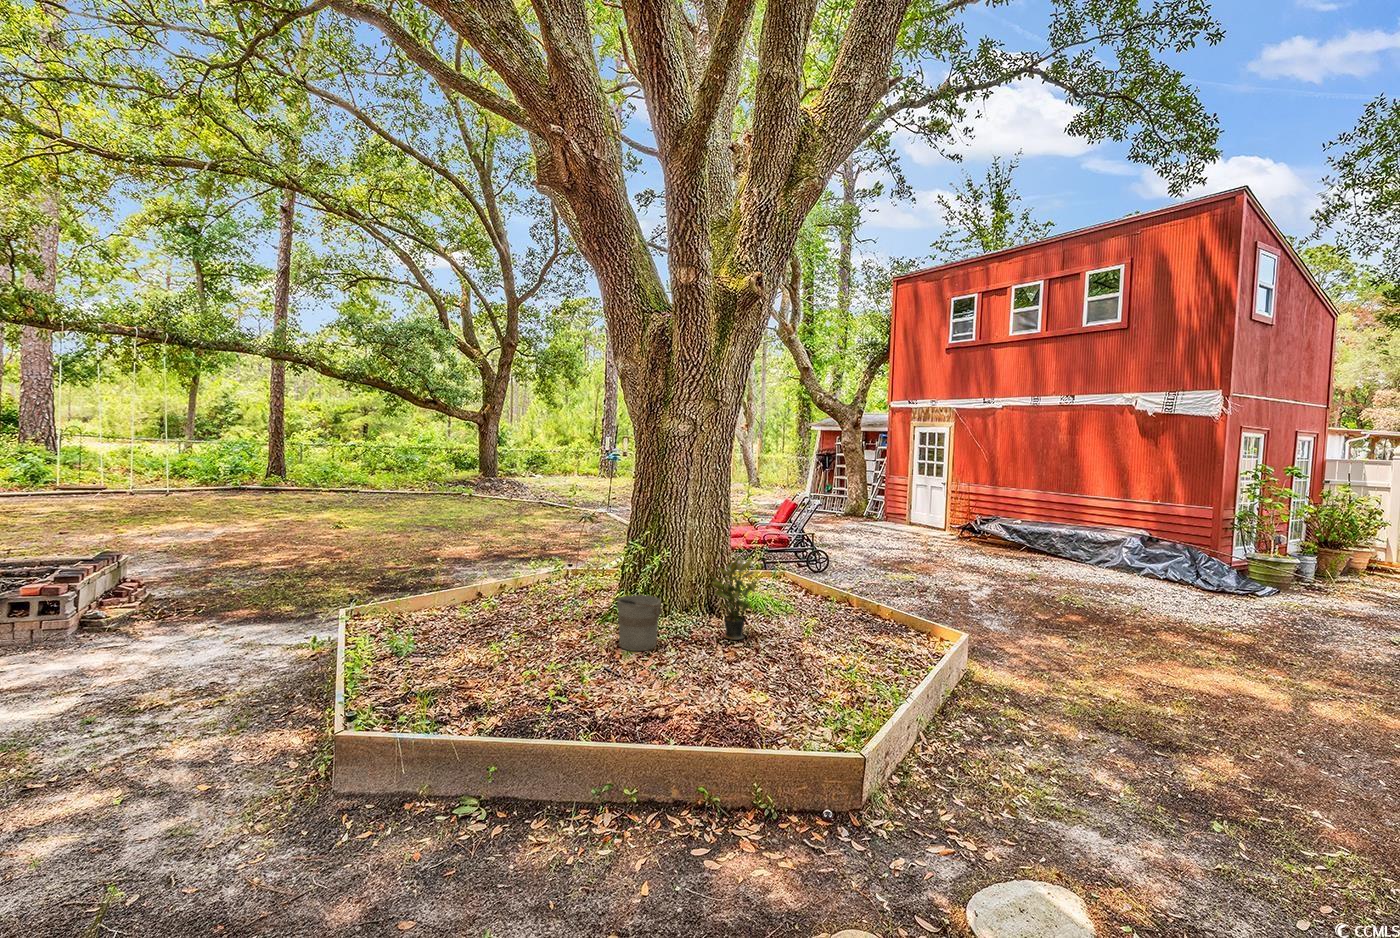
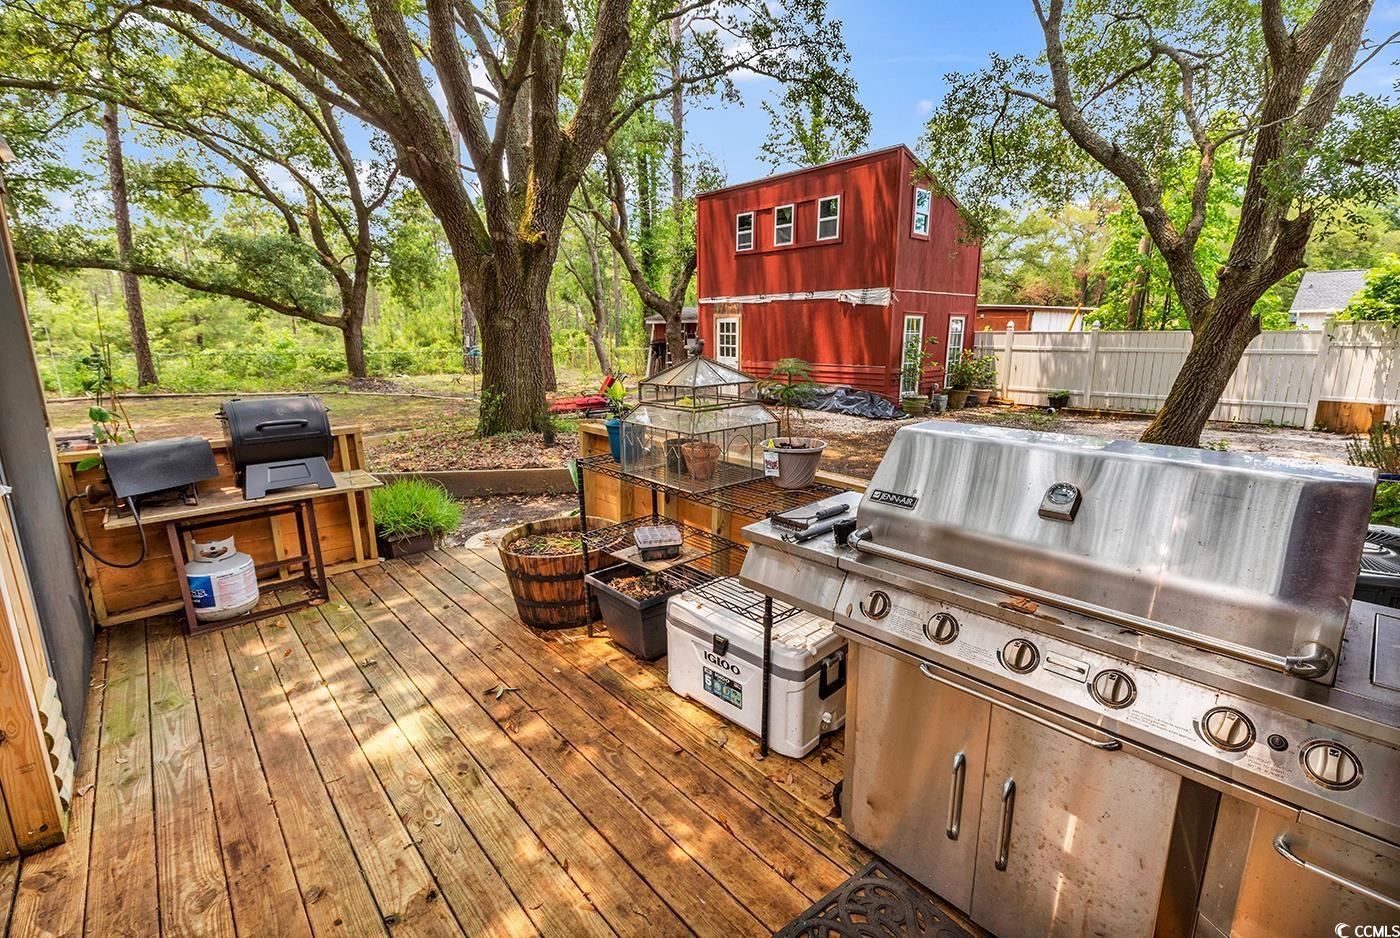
bucket: present [613,595,662,651] -> none [476,424,505,452]

